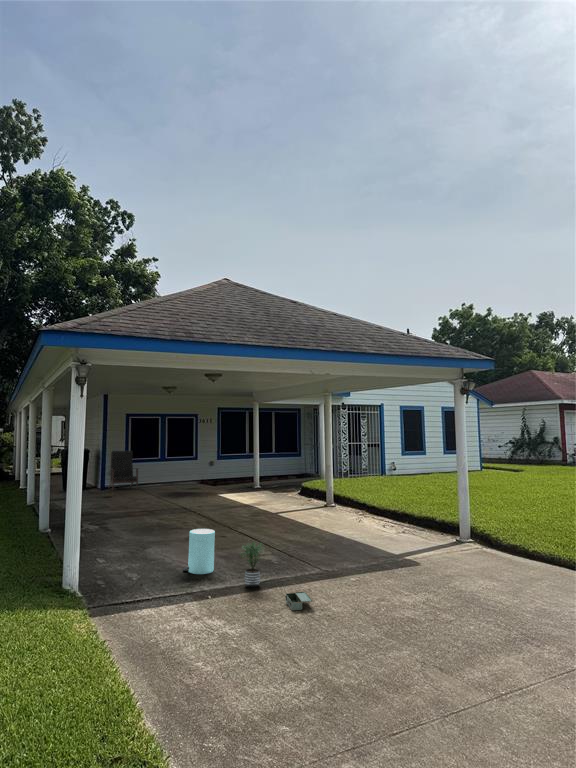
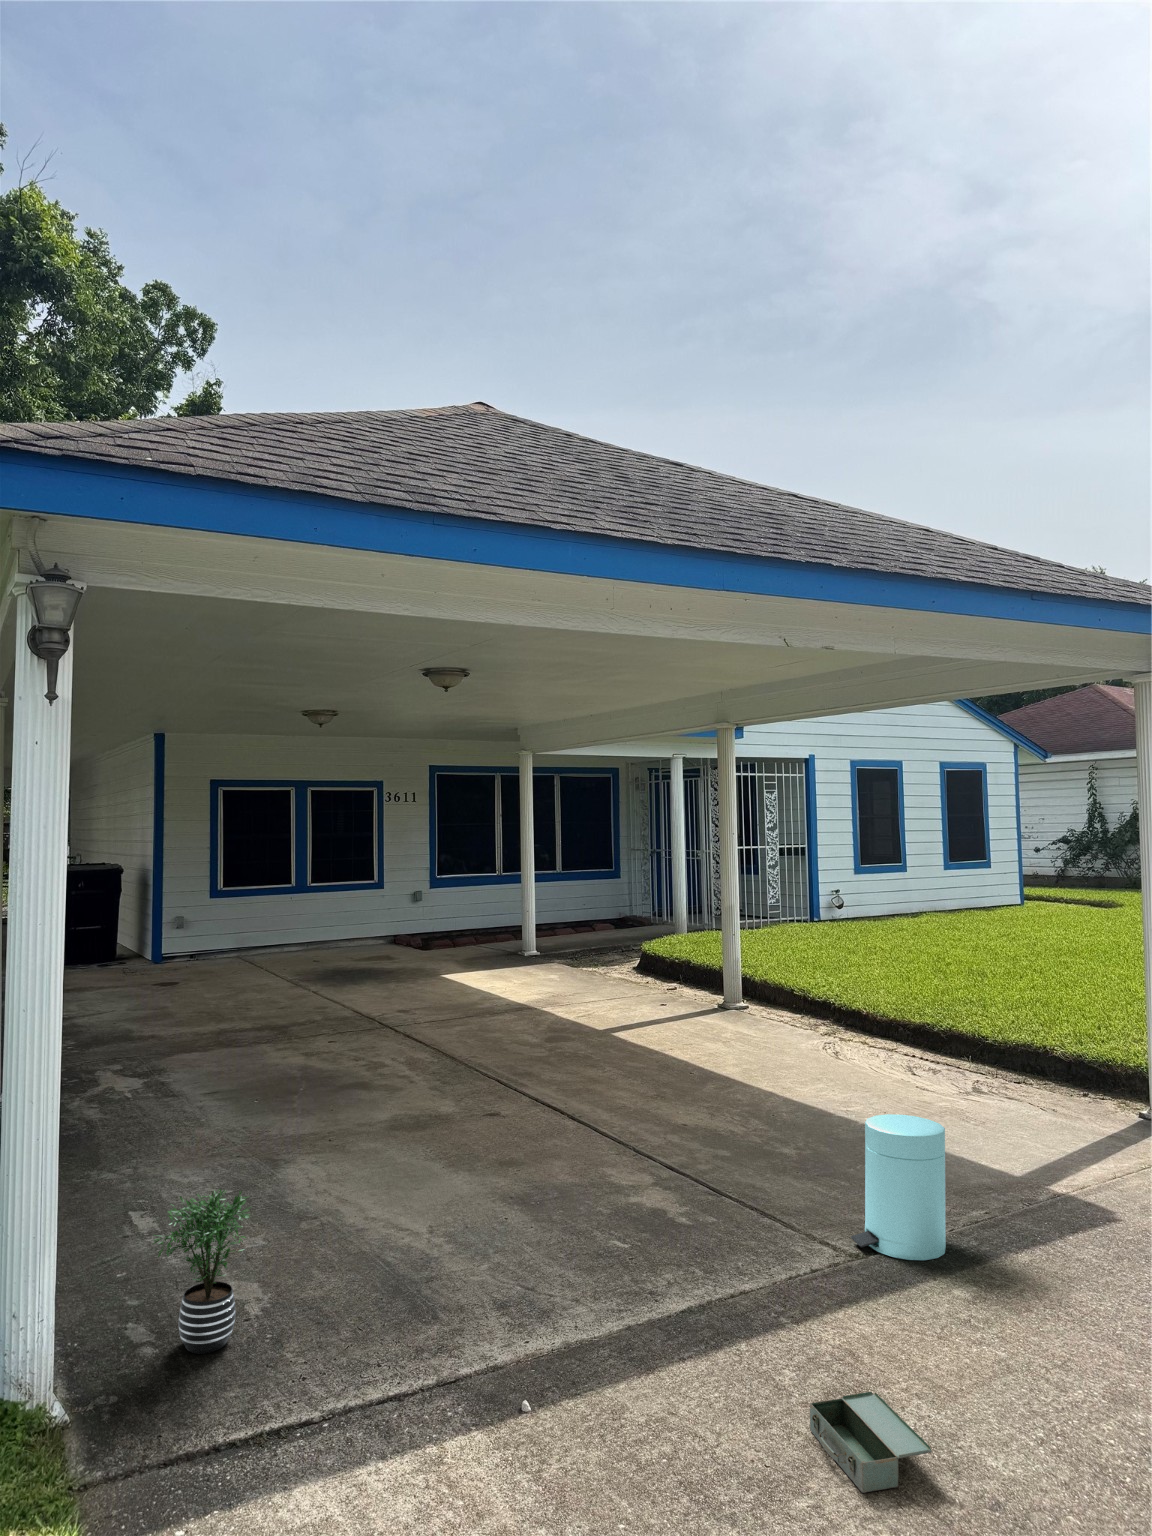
lounge chair: present [109,451,138,490] -> none [165,867,244,966]
trash can: present [183,529,215,574] -> present [851,1114,946,1260]
potted plant: present [241,543,262,588] -> present [153,1189,250,1354]

